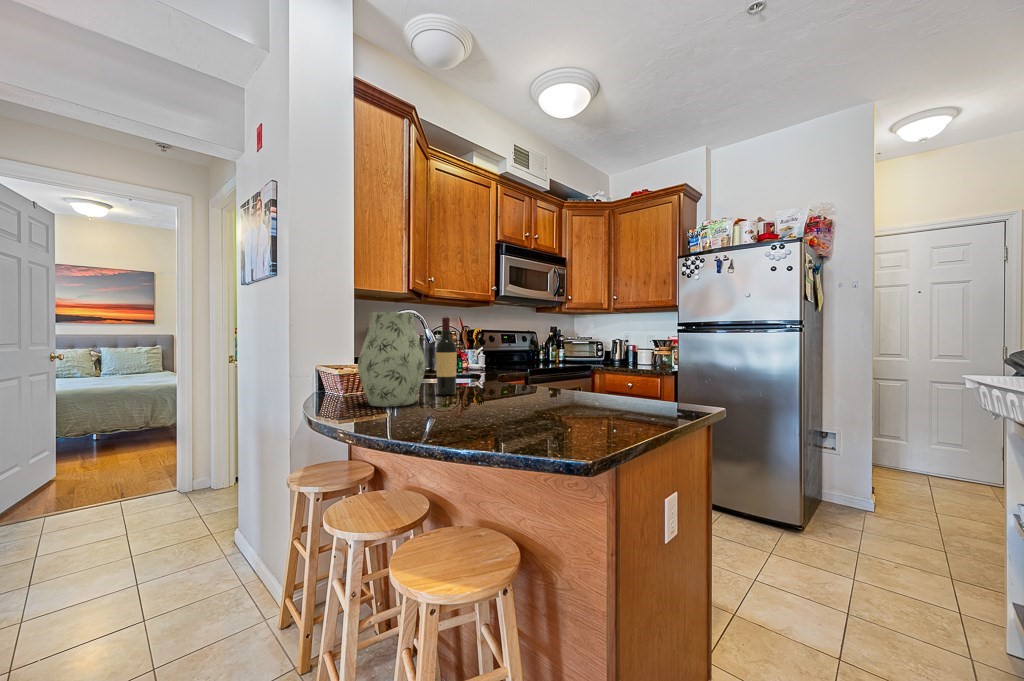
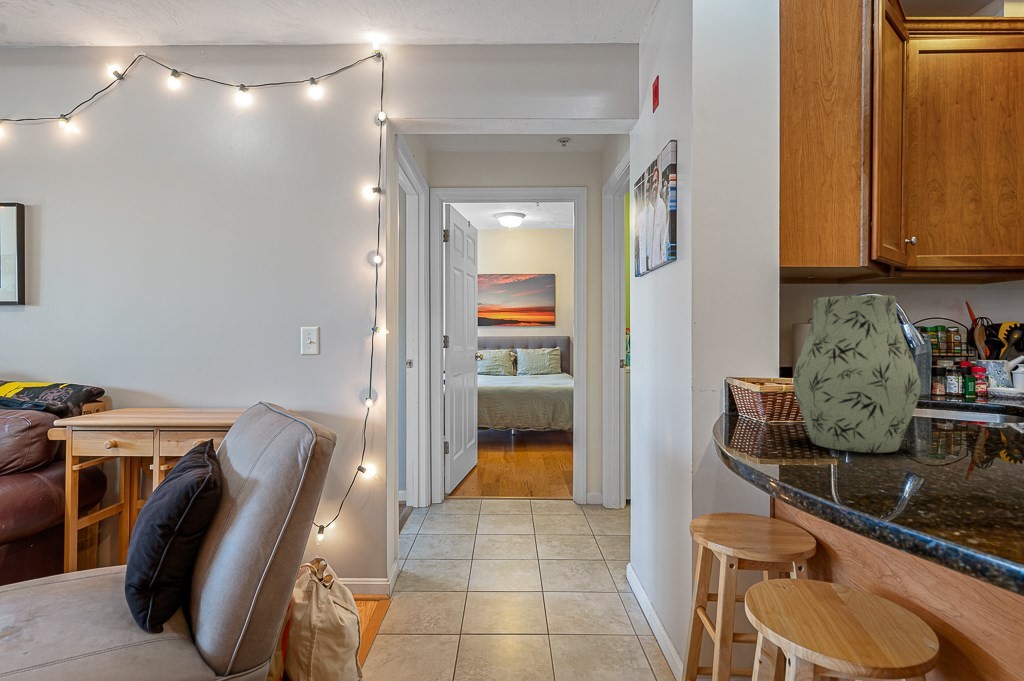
wine bottle: present [436,317,457,395] -> none [937,301,985,443]

